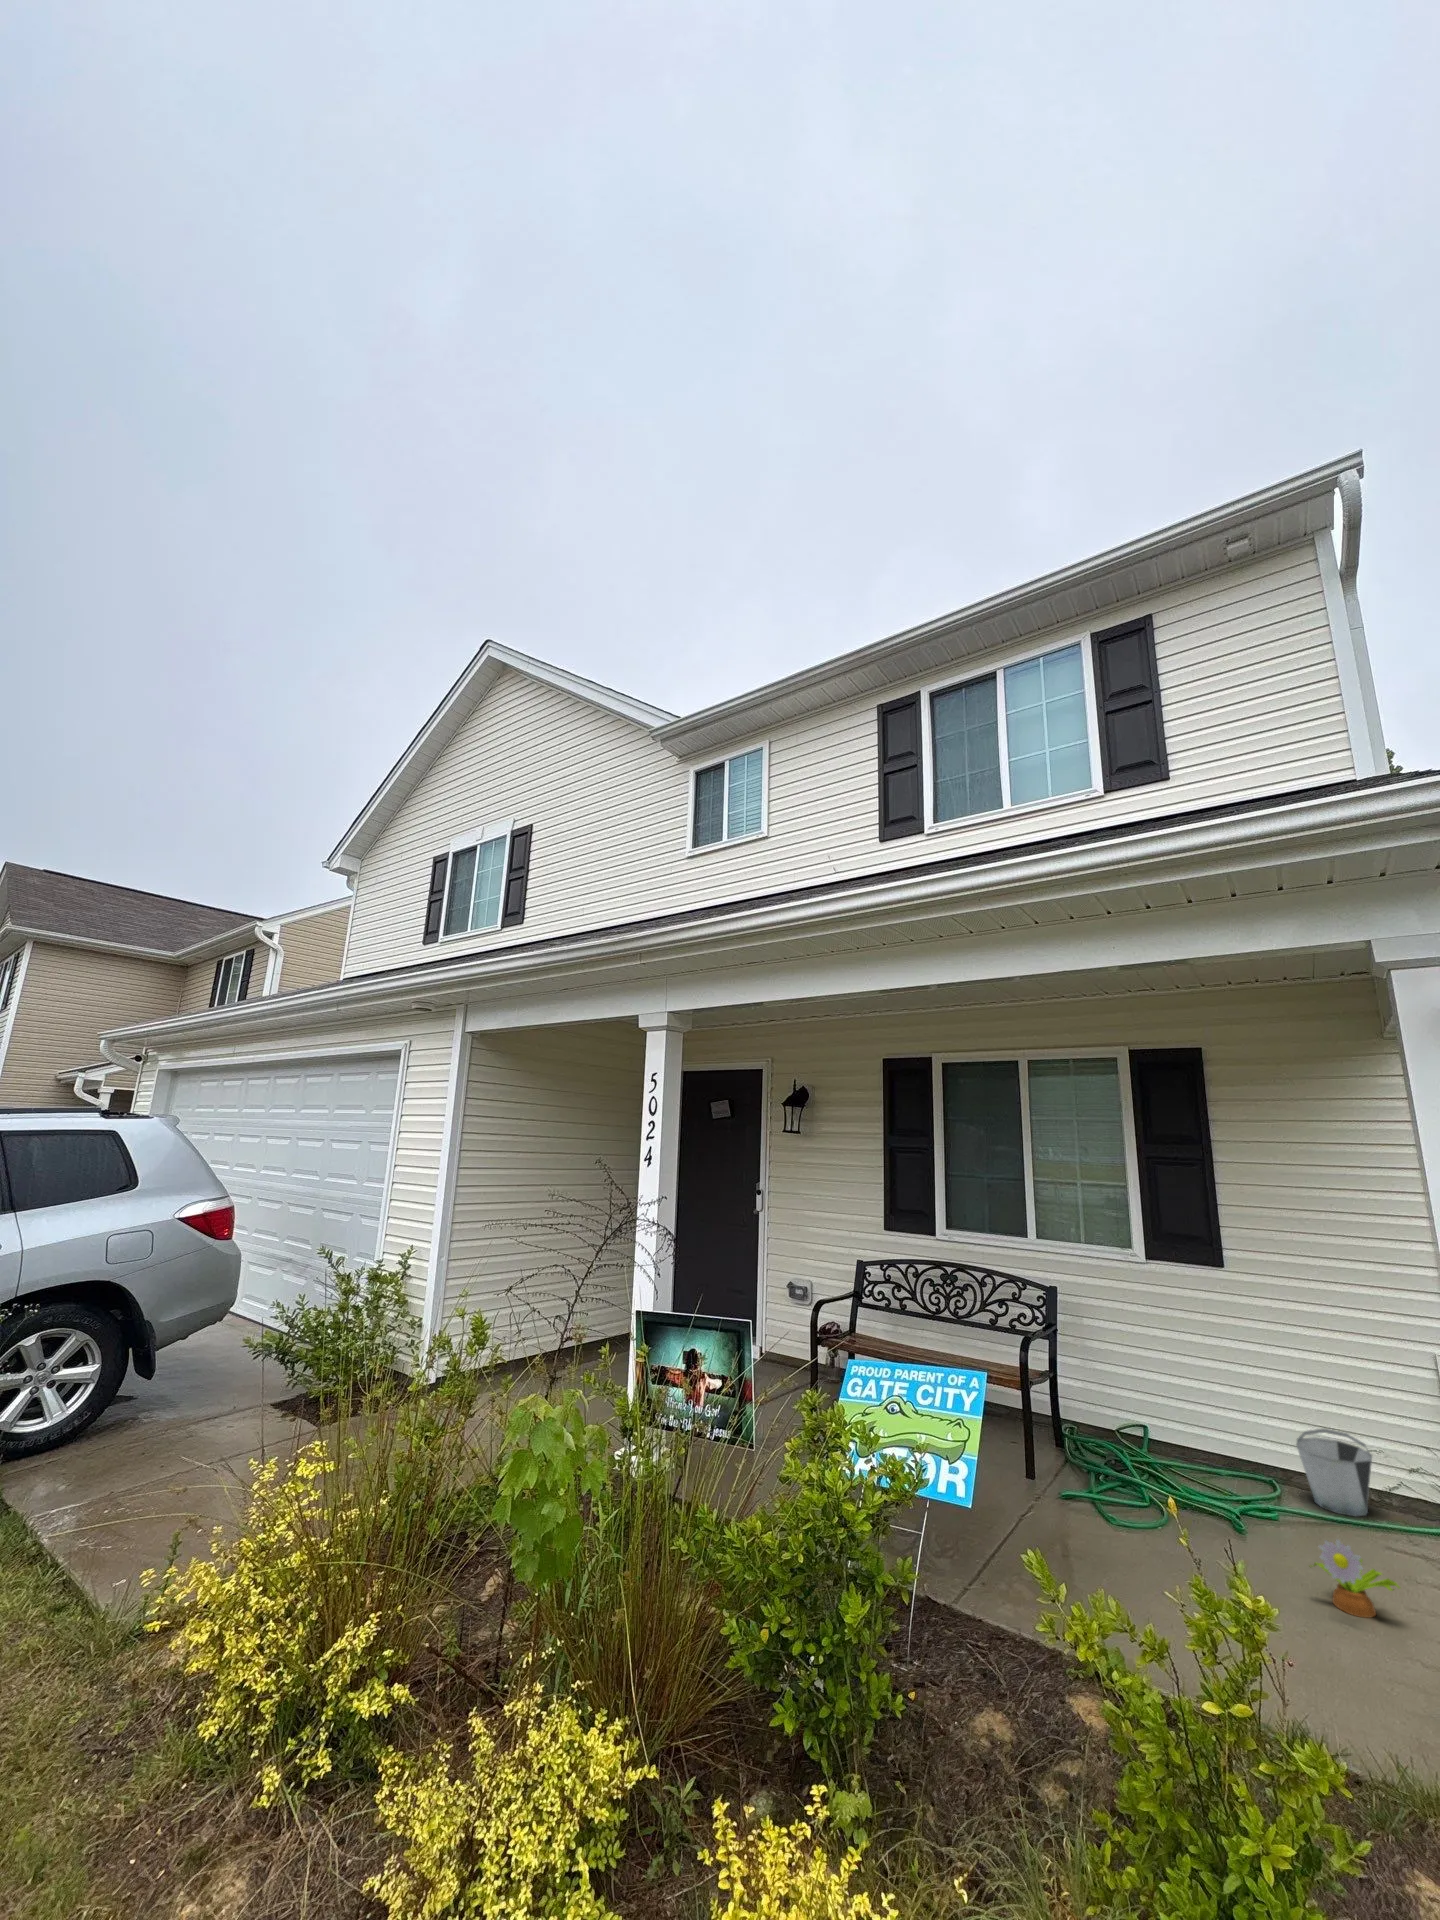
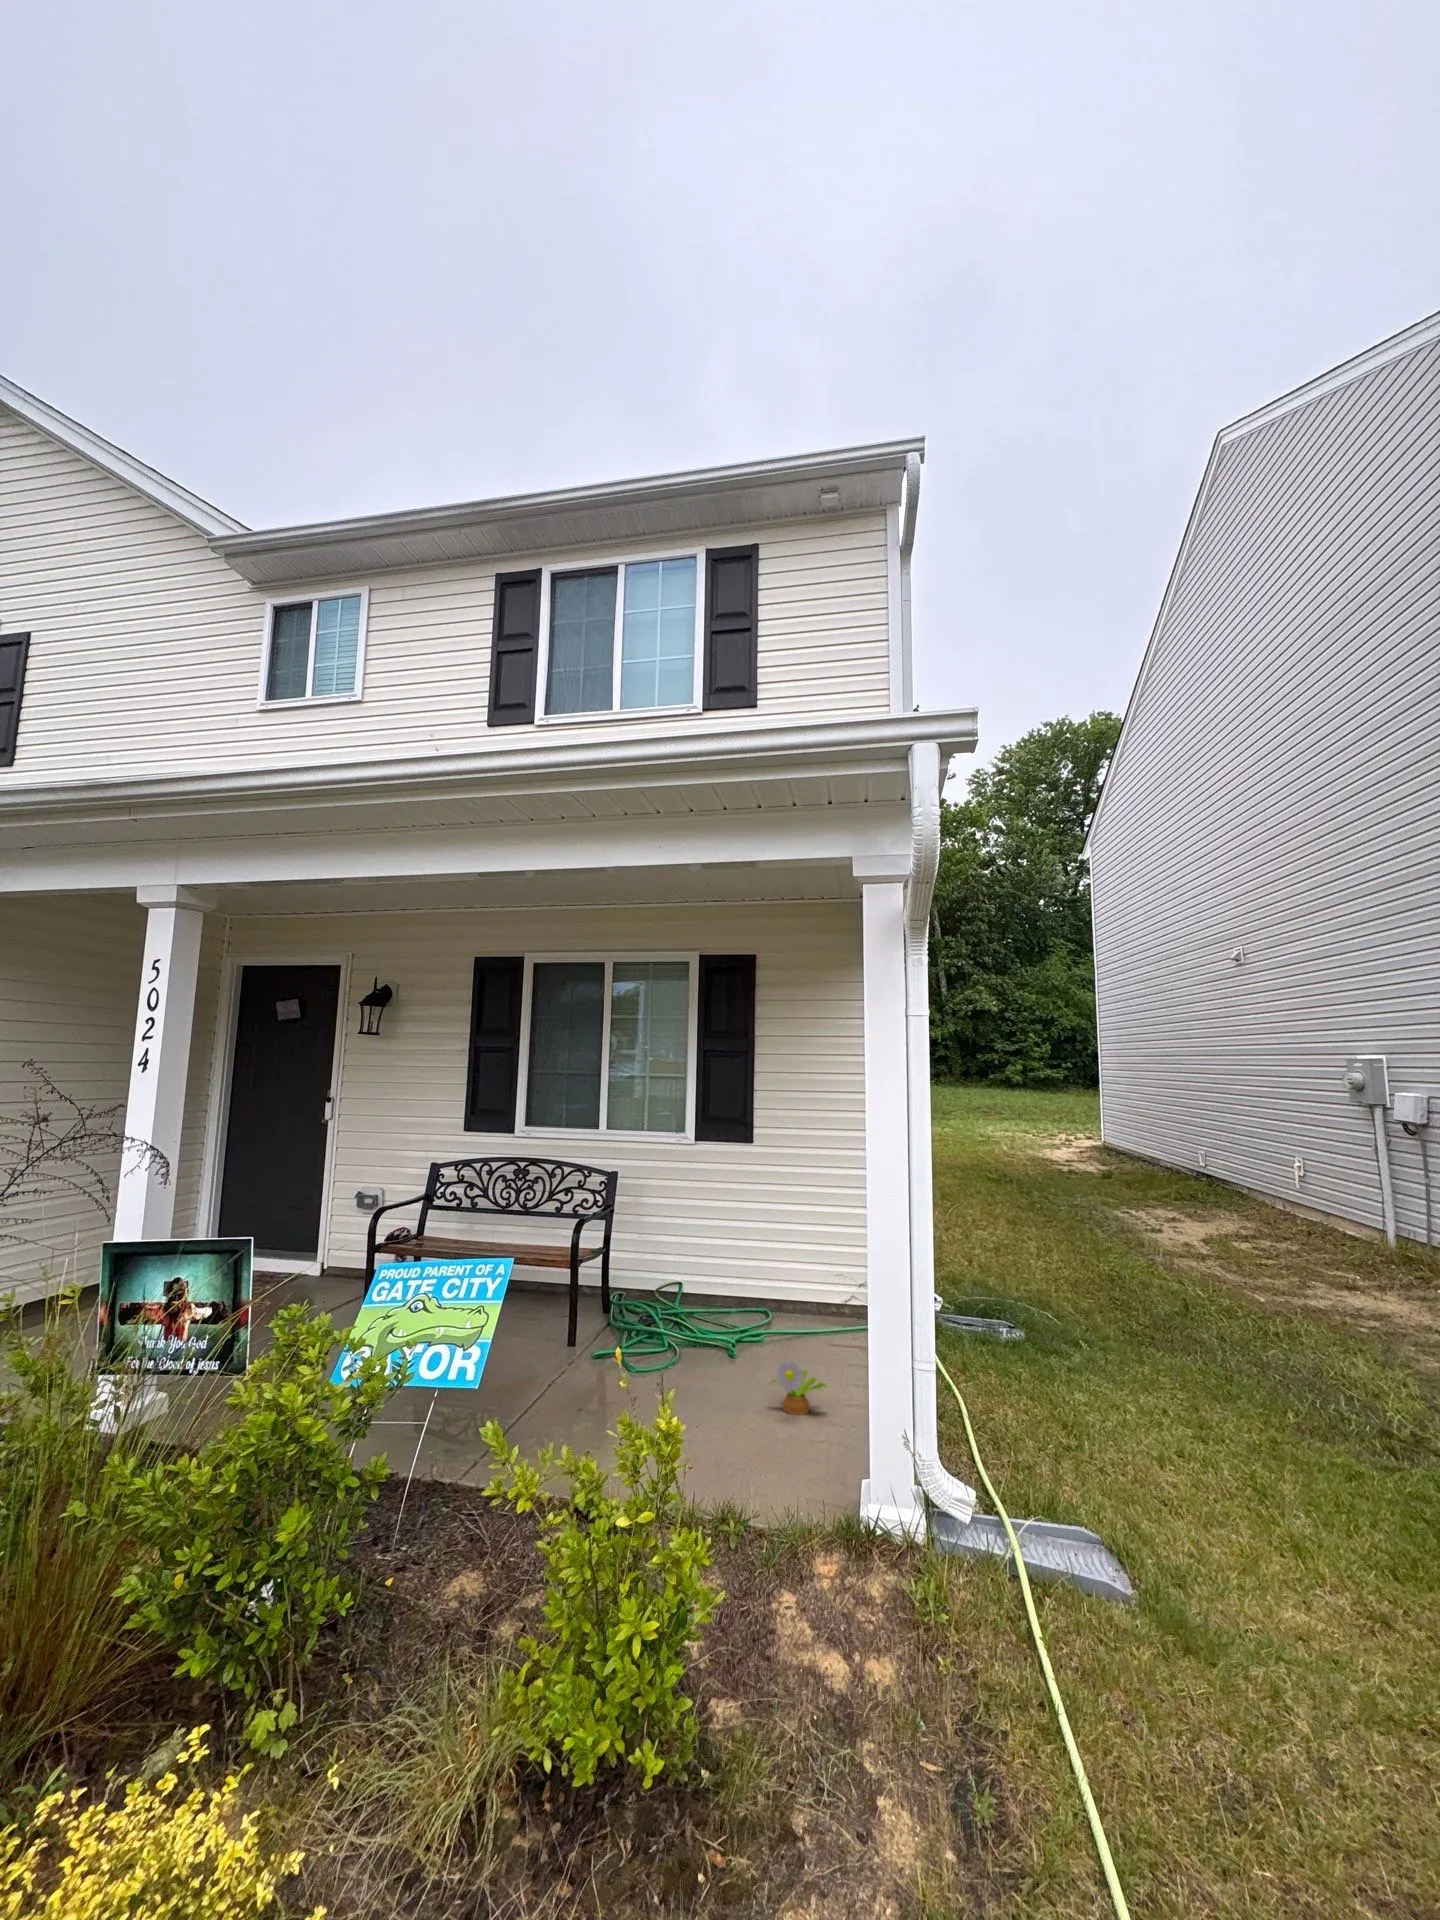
bucket: present [1296,1429,1372,1516] -> none [787,1272,838,1337]

